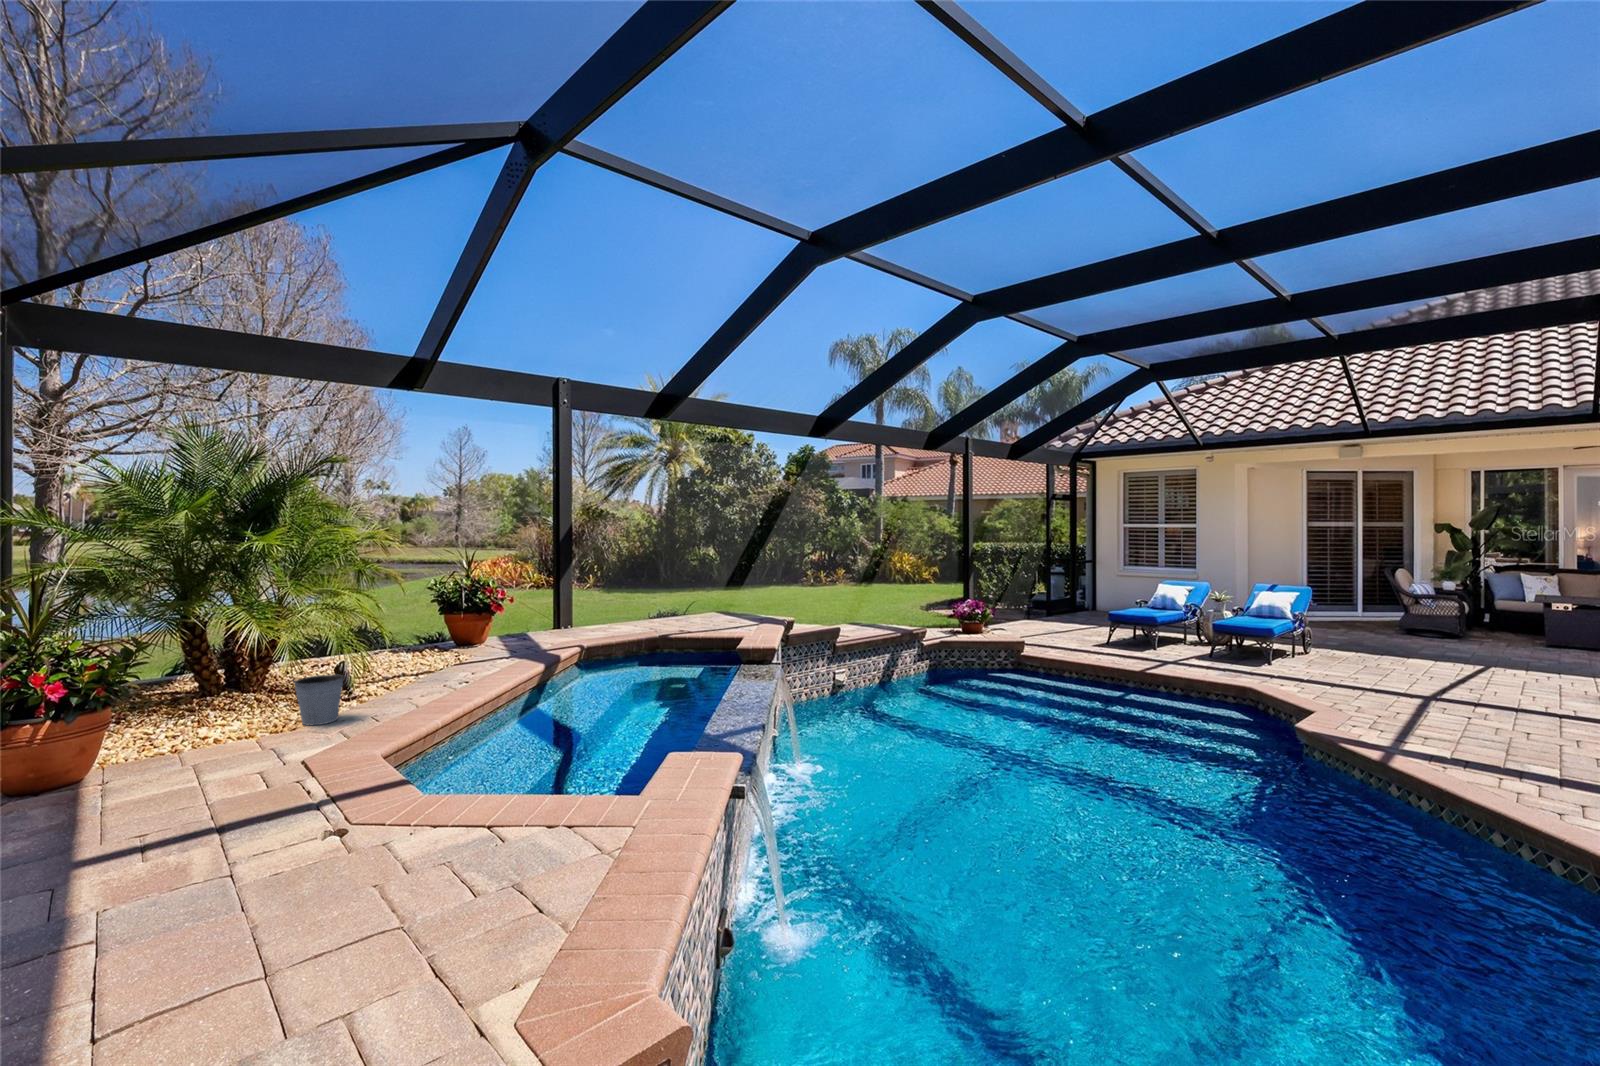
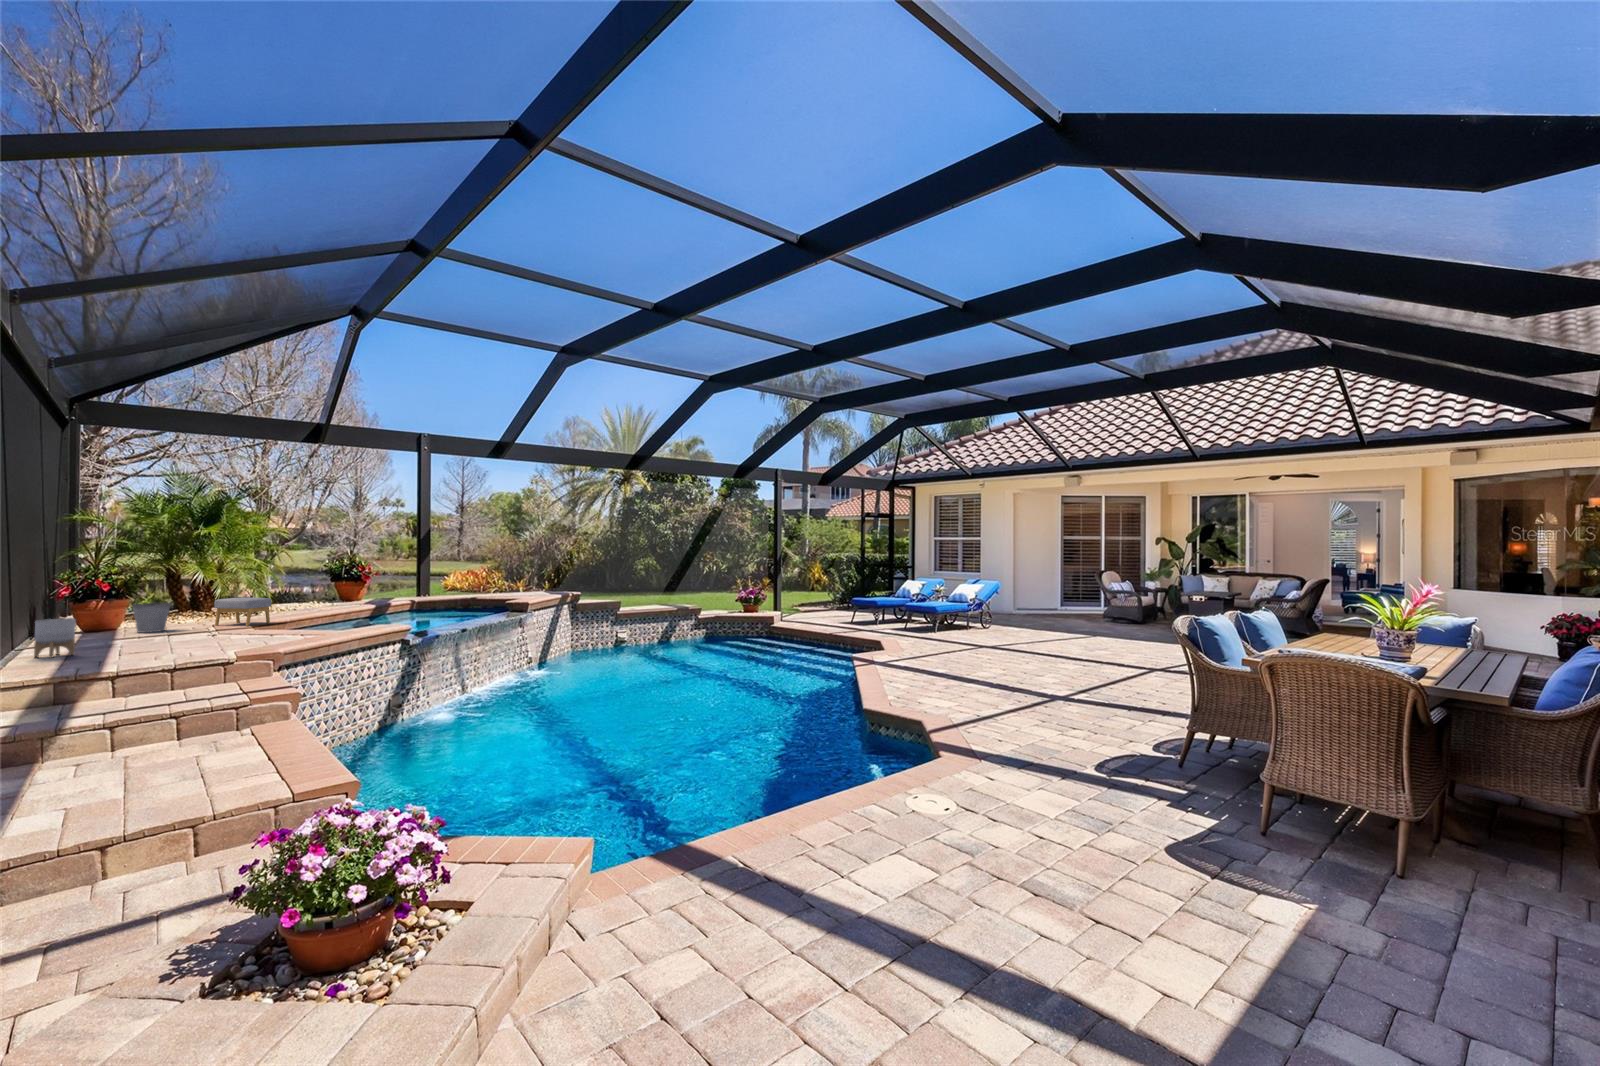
footstool: none [383,655,456,701] -> present [214,598,271,626]
planter: none [271,736,325,810] -> present [34,619,76,658]

